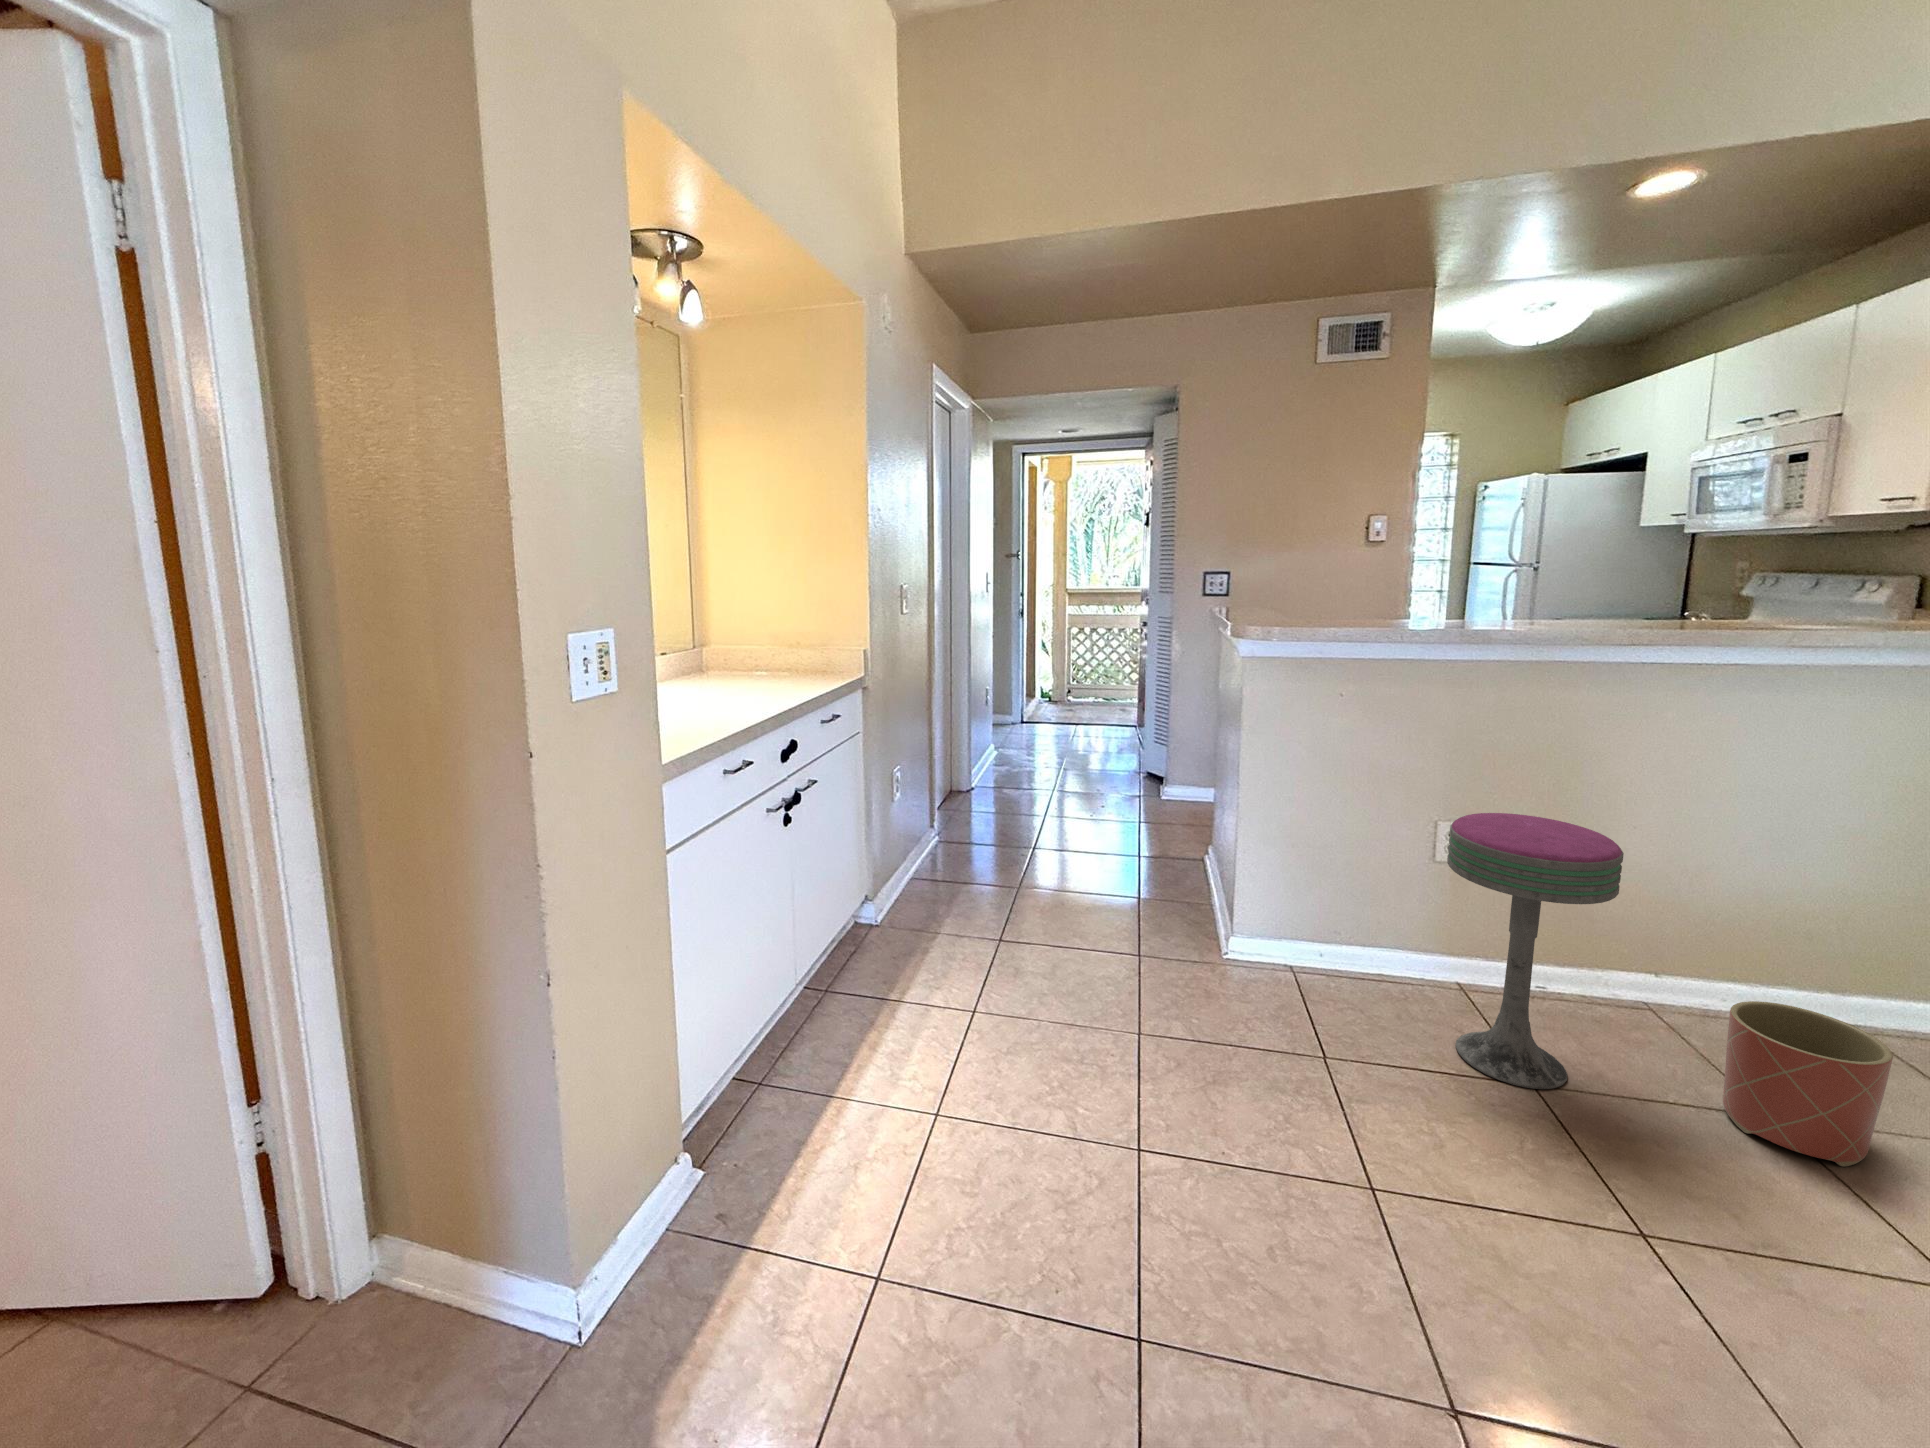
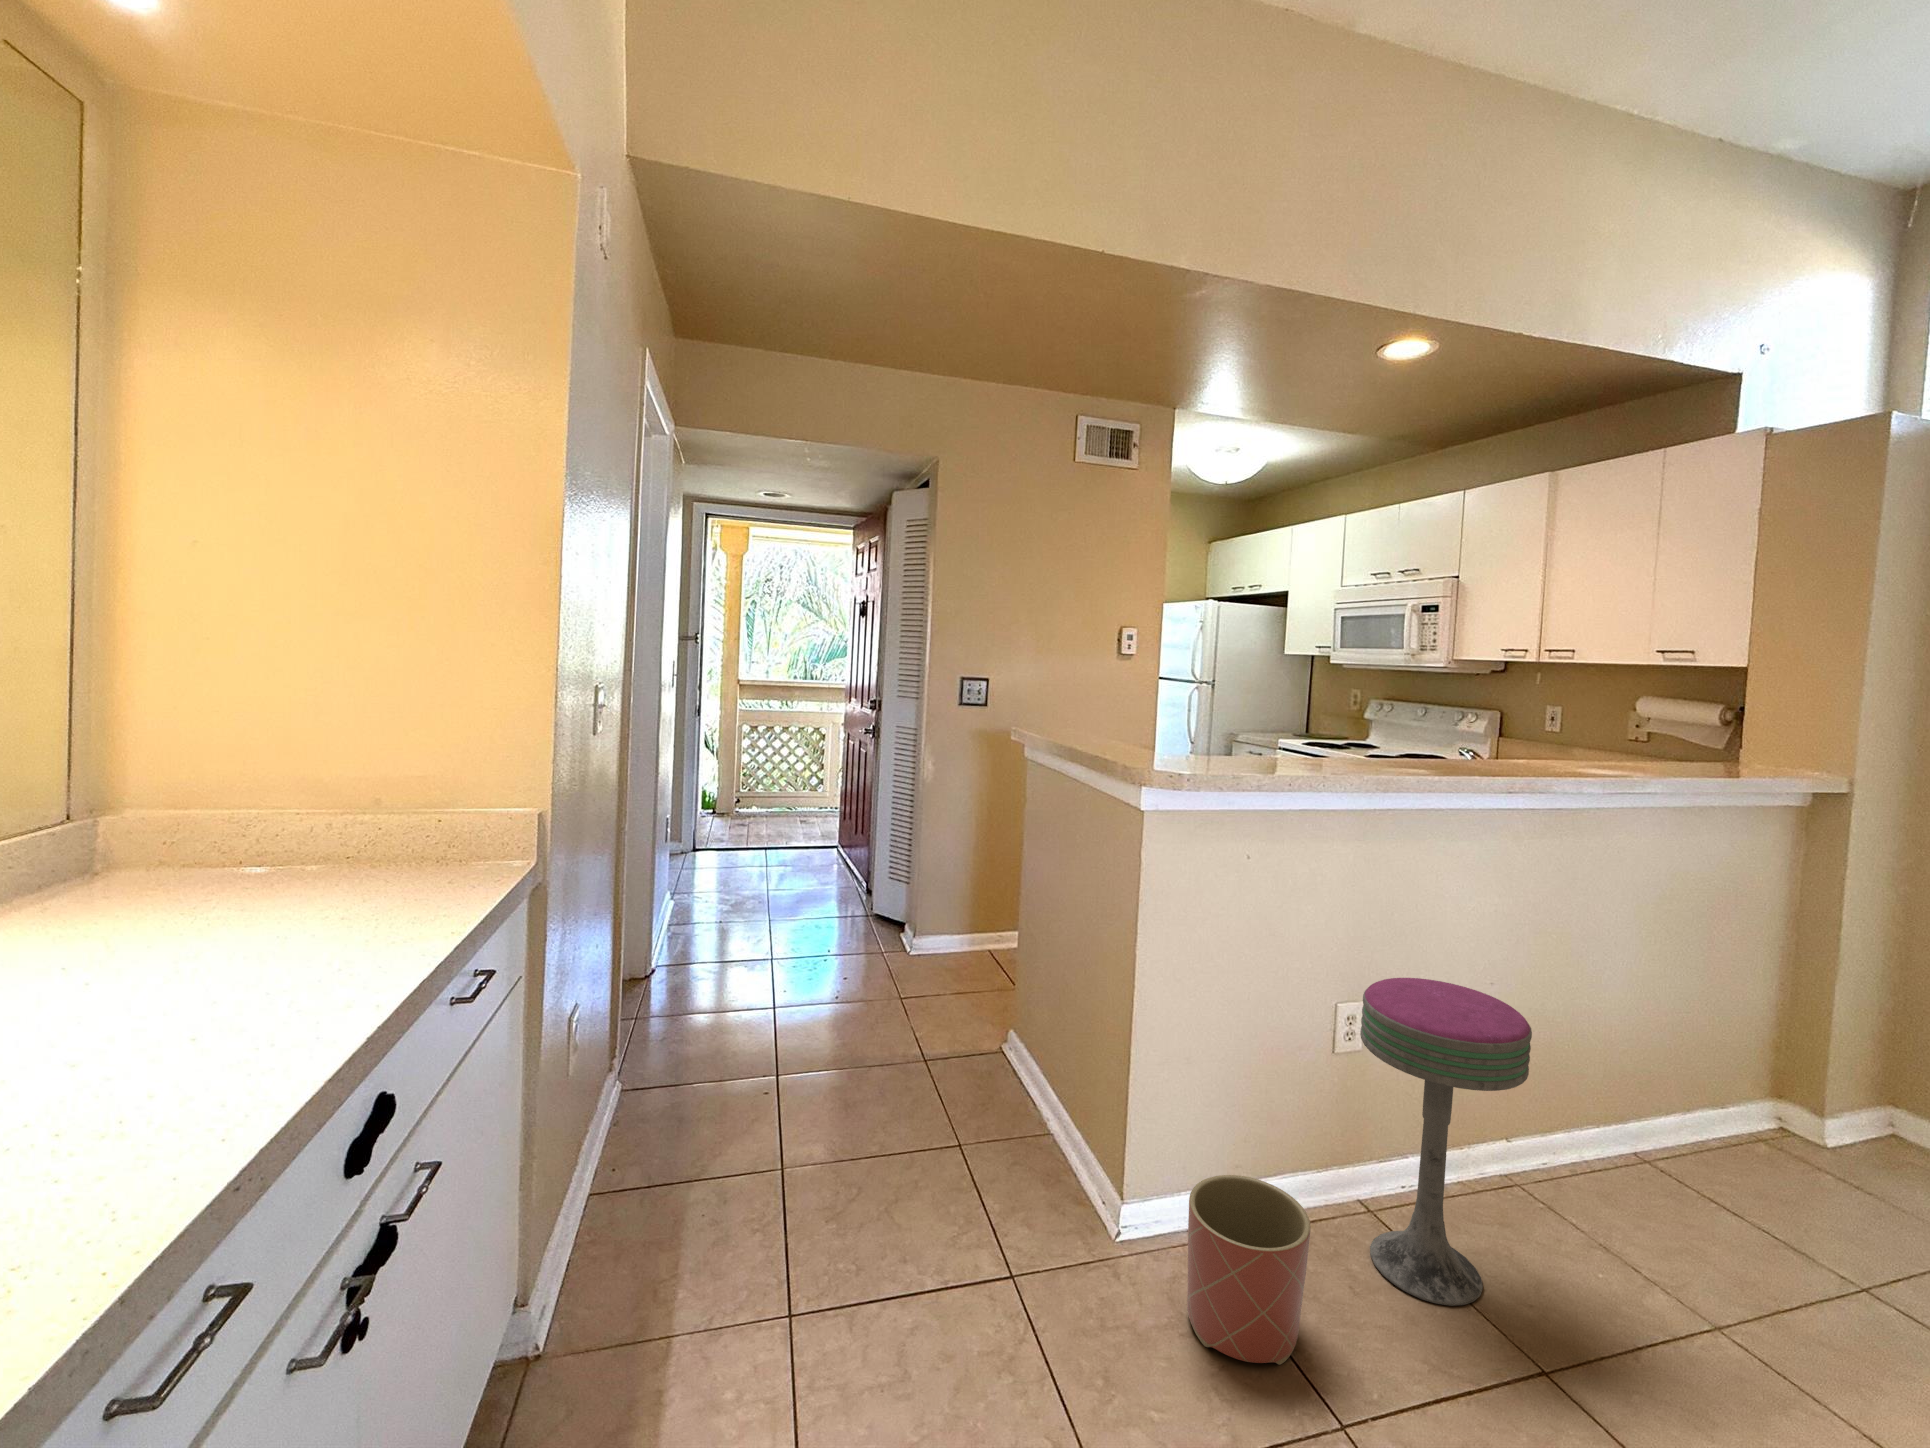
planter: present [1723,1001,1893,1167] -> present [1187,1175,1311,1365]

